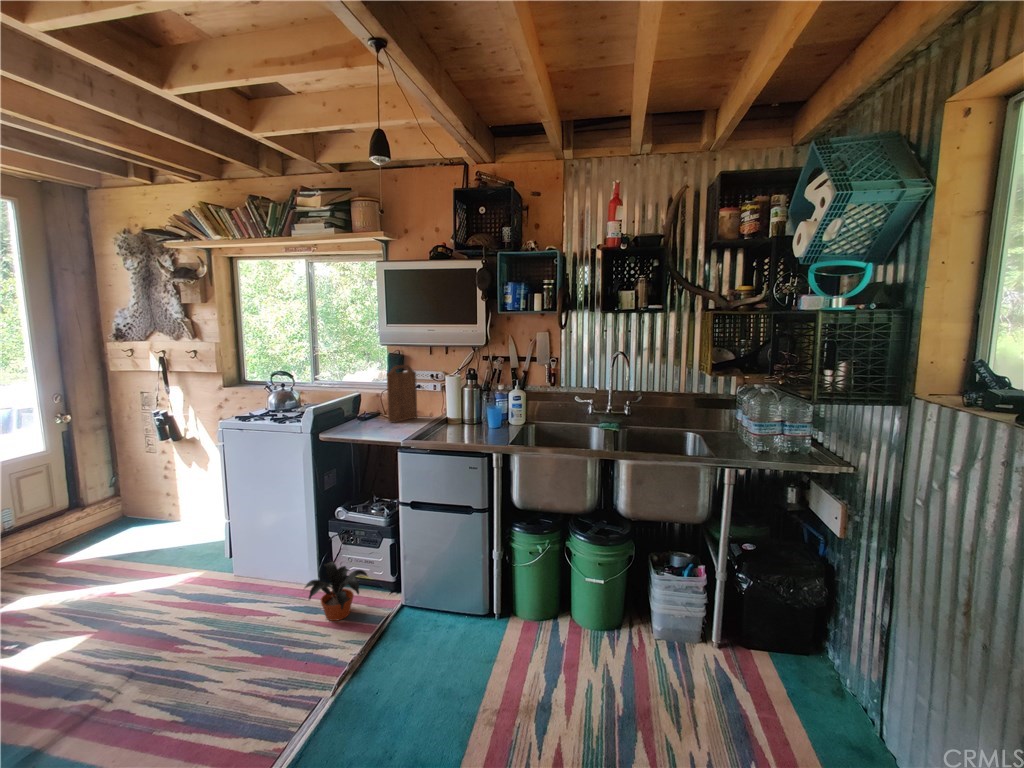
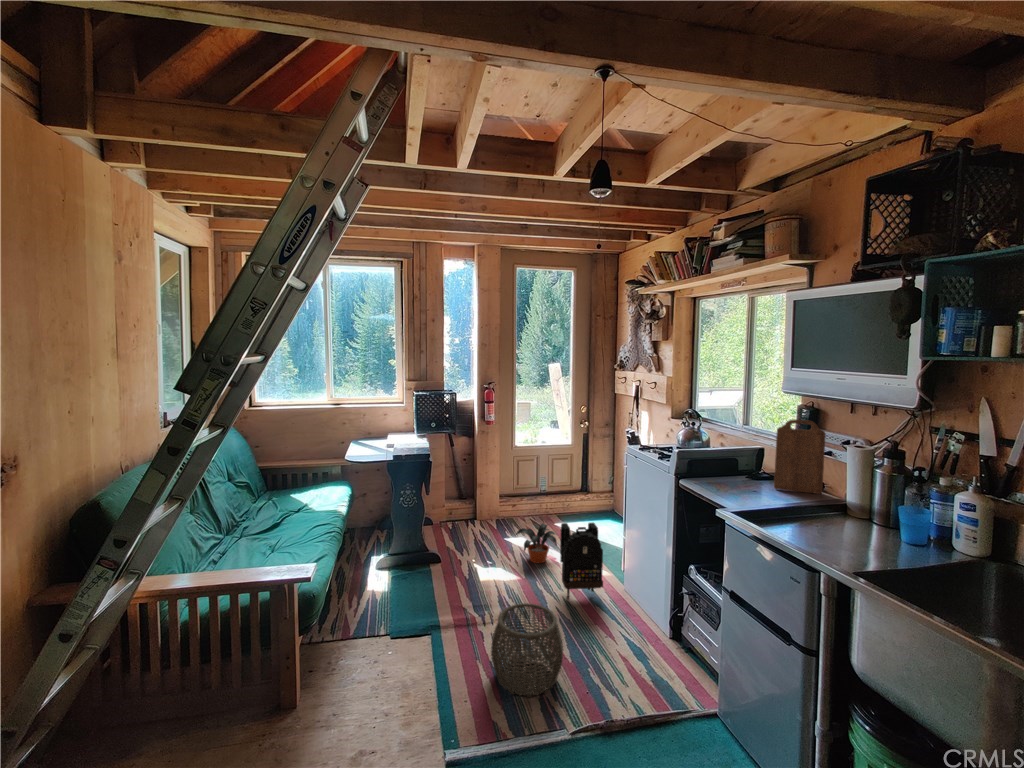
backpack: none [152,518,229,615] -> present [560,523,603,596]
potted plant: present [305,562,367,621] -> present [517,524,557,563]
woven basket: none [182,612,282,726] -> present [491,603,563,697]

